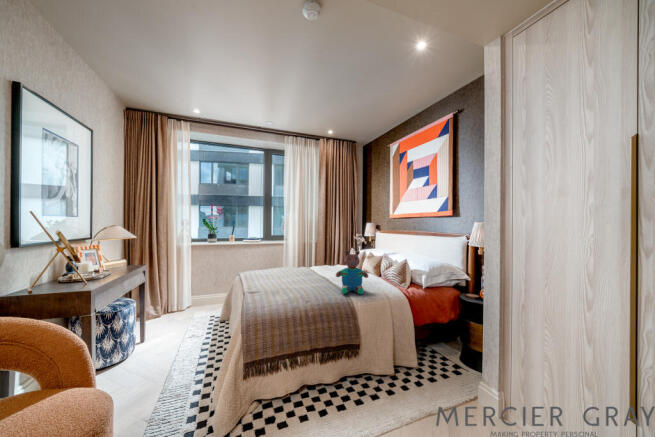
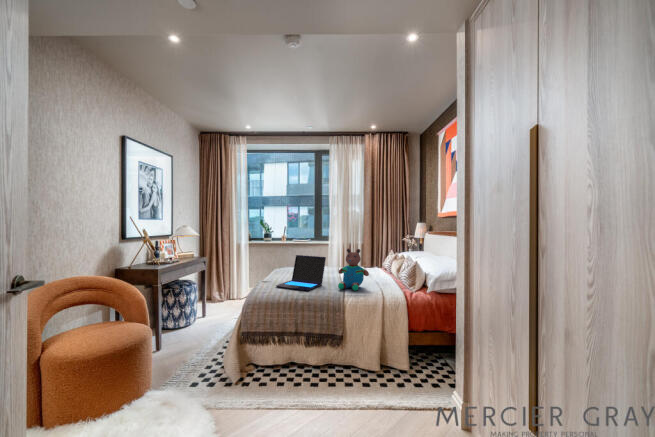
laptop: none [270,259,320,300] -> present [276,255,326,291]

